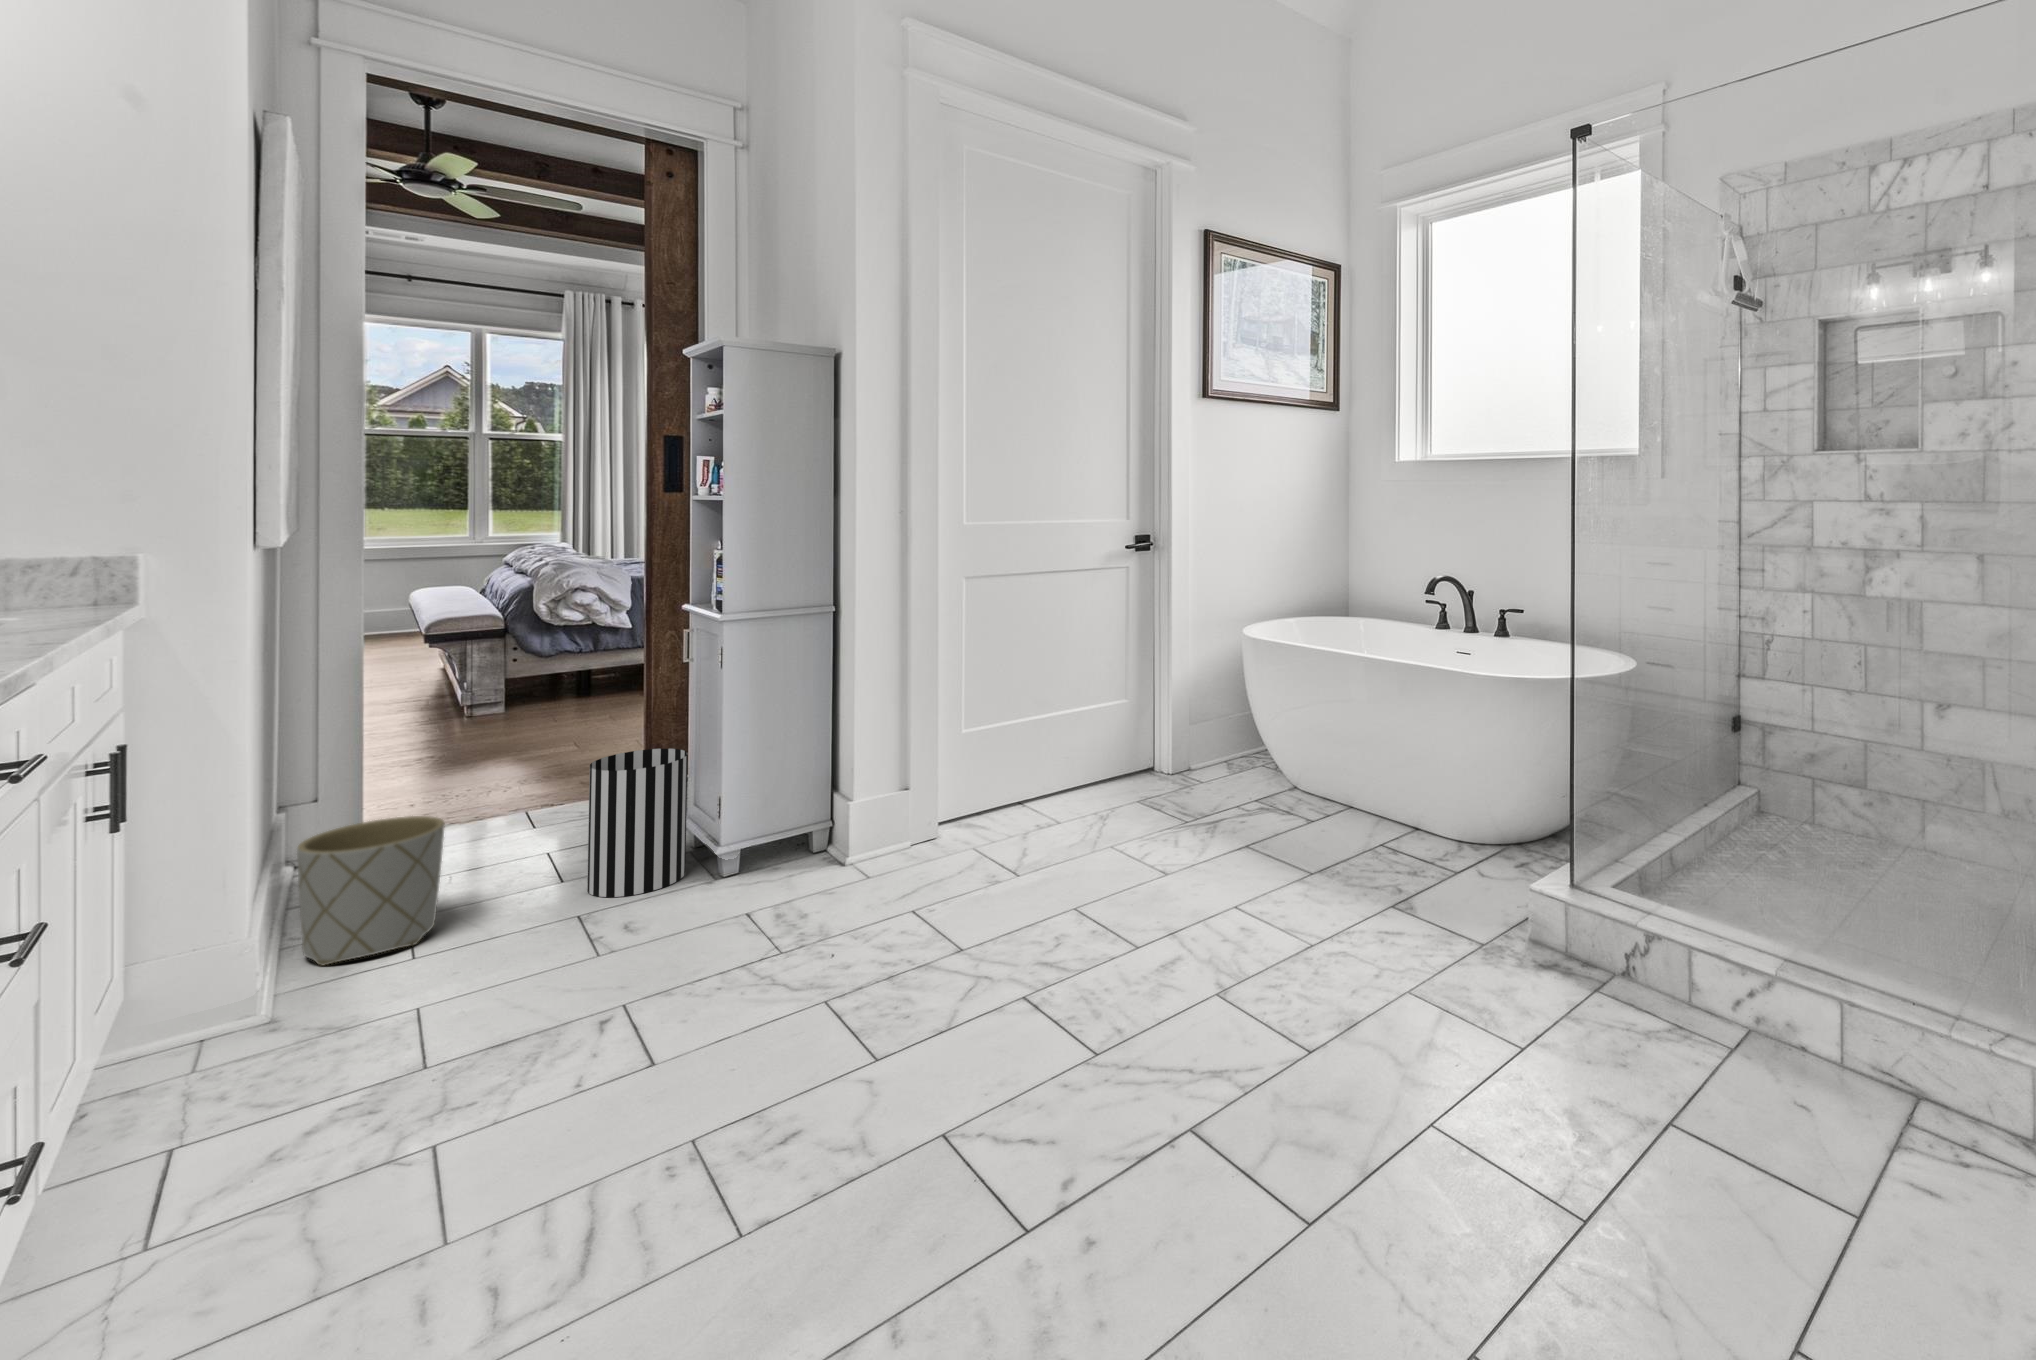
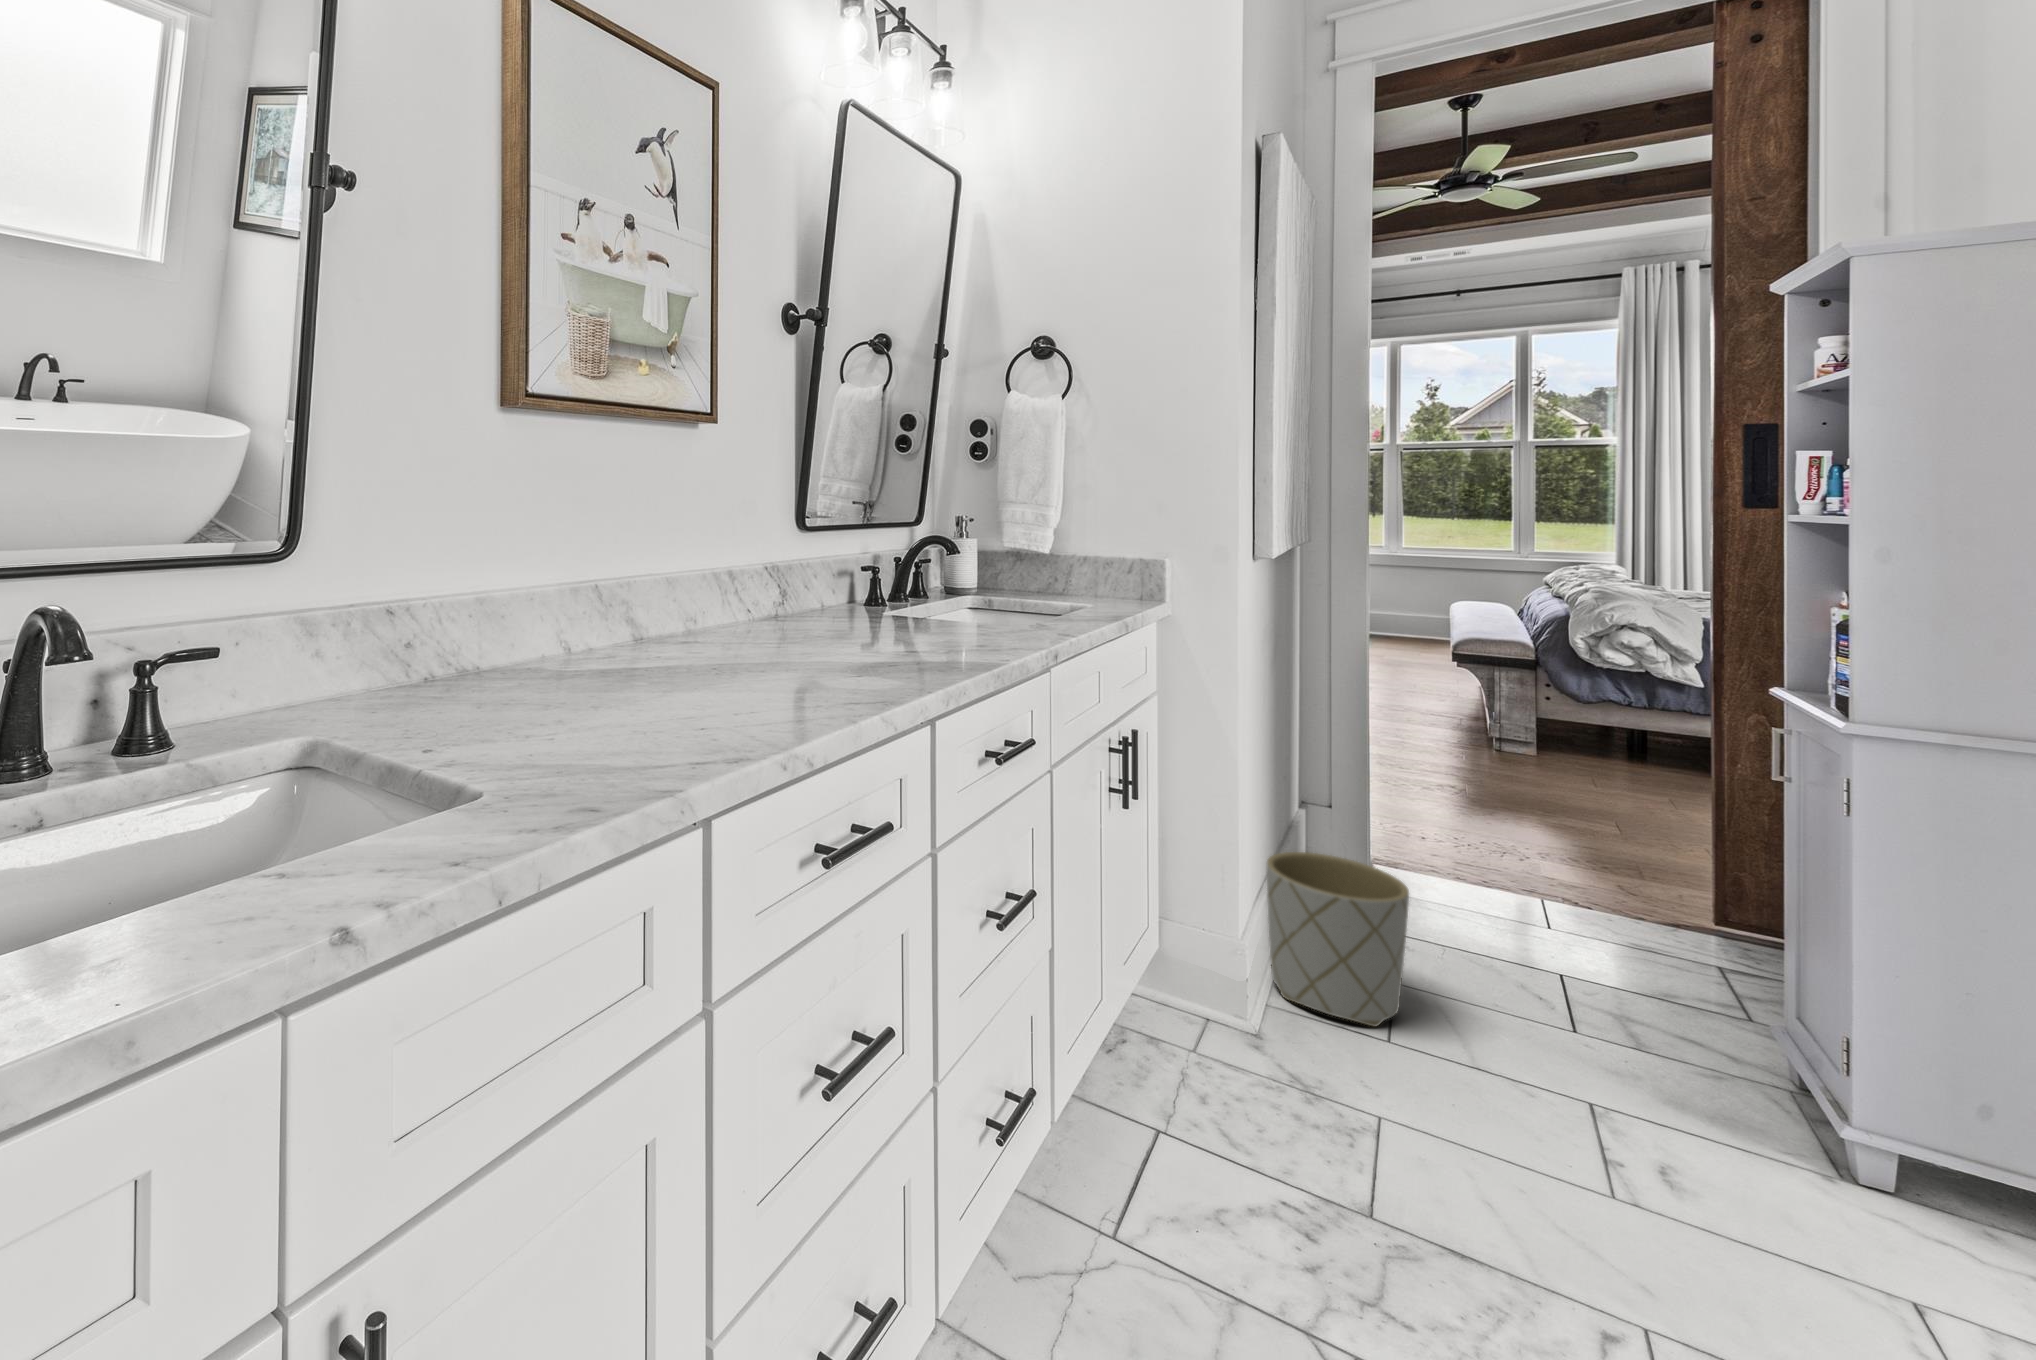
wastebasket: present [587,749,688,897] -> none [1600,885,1778,1137]

